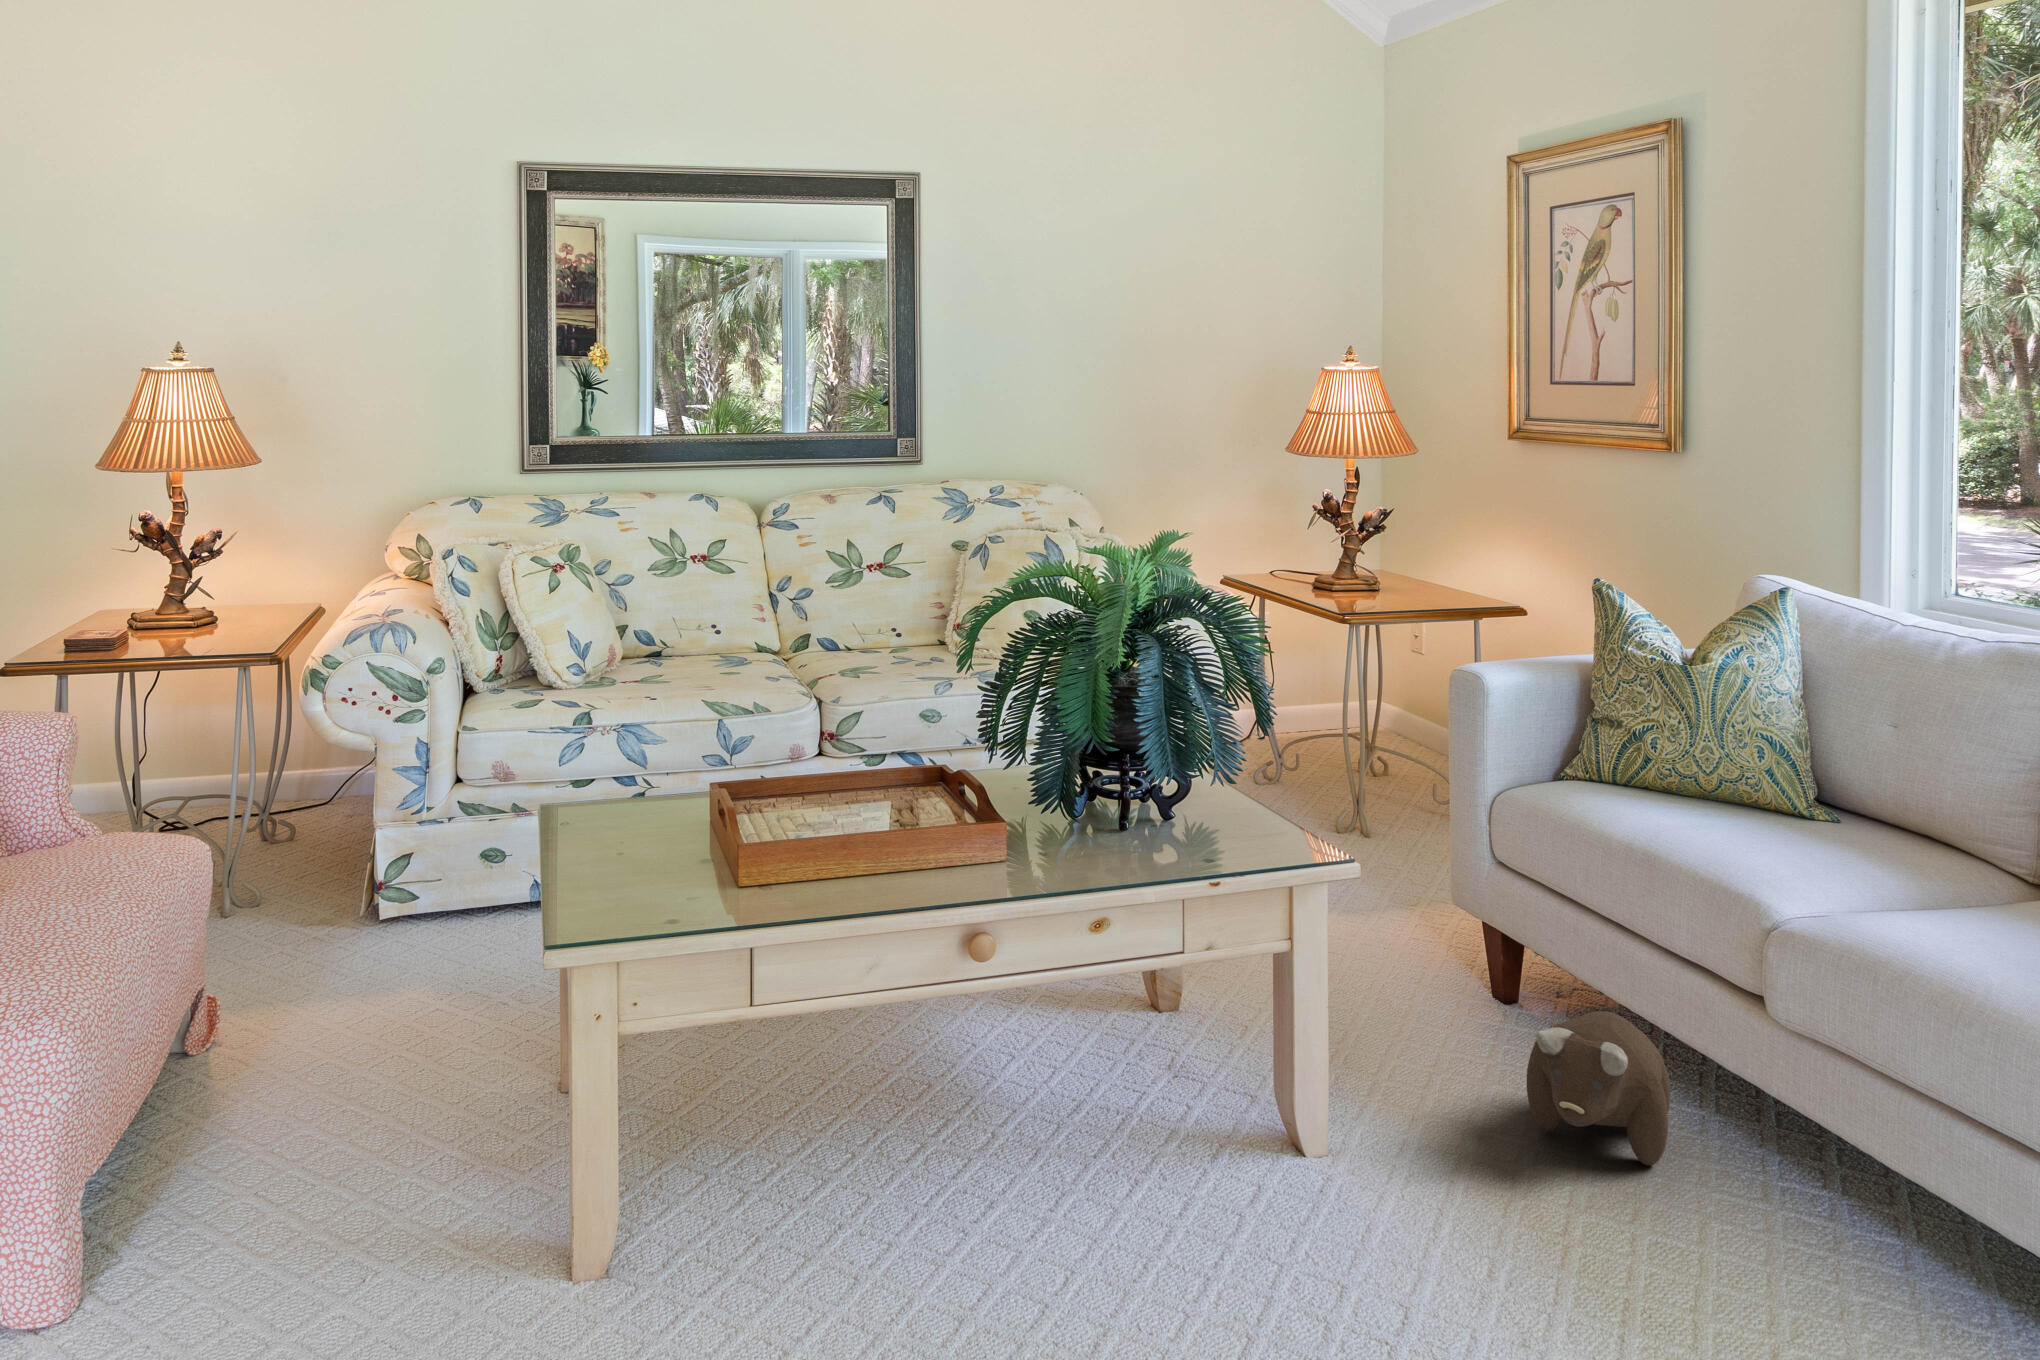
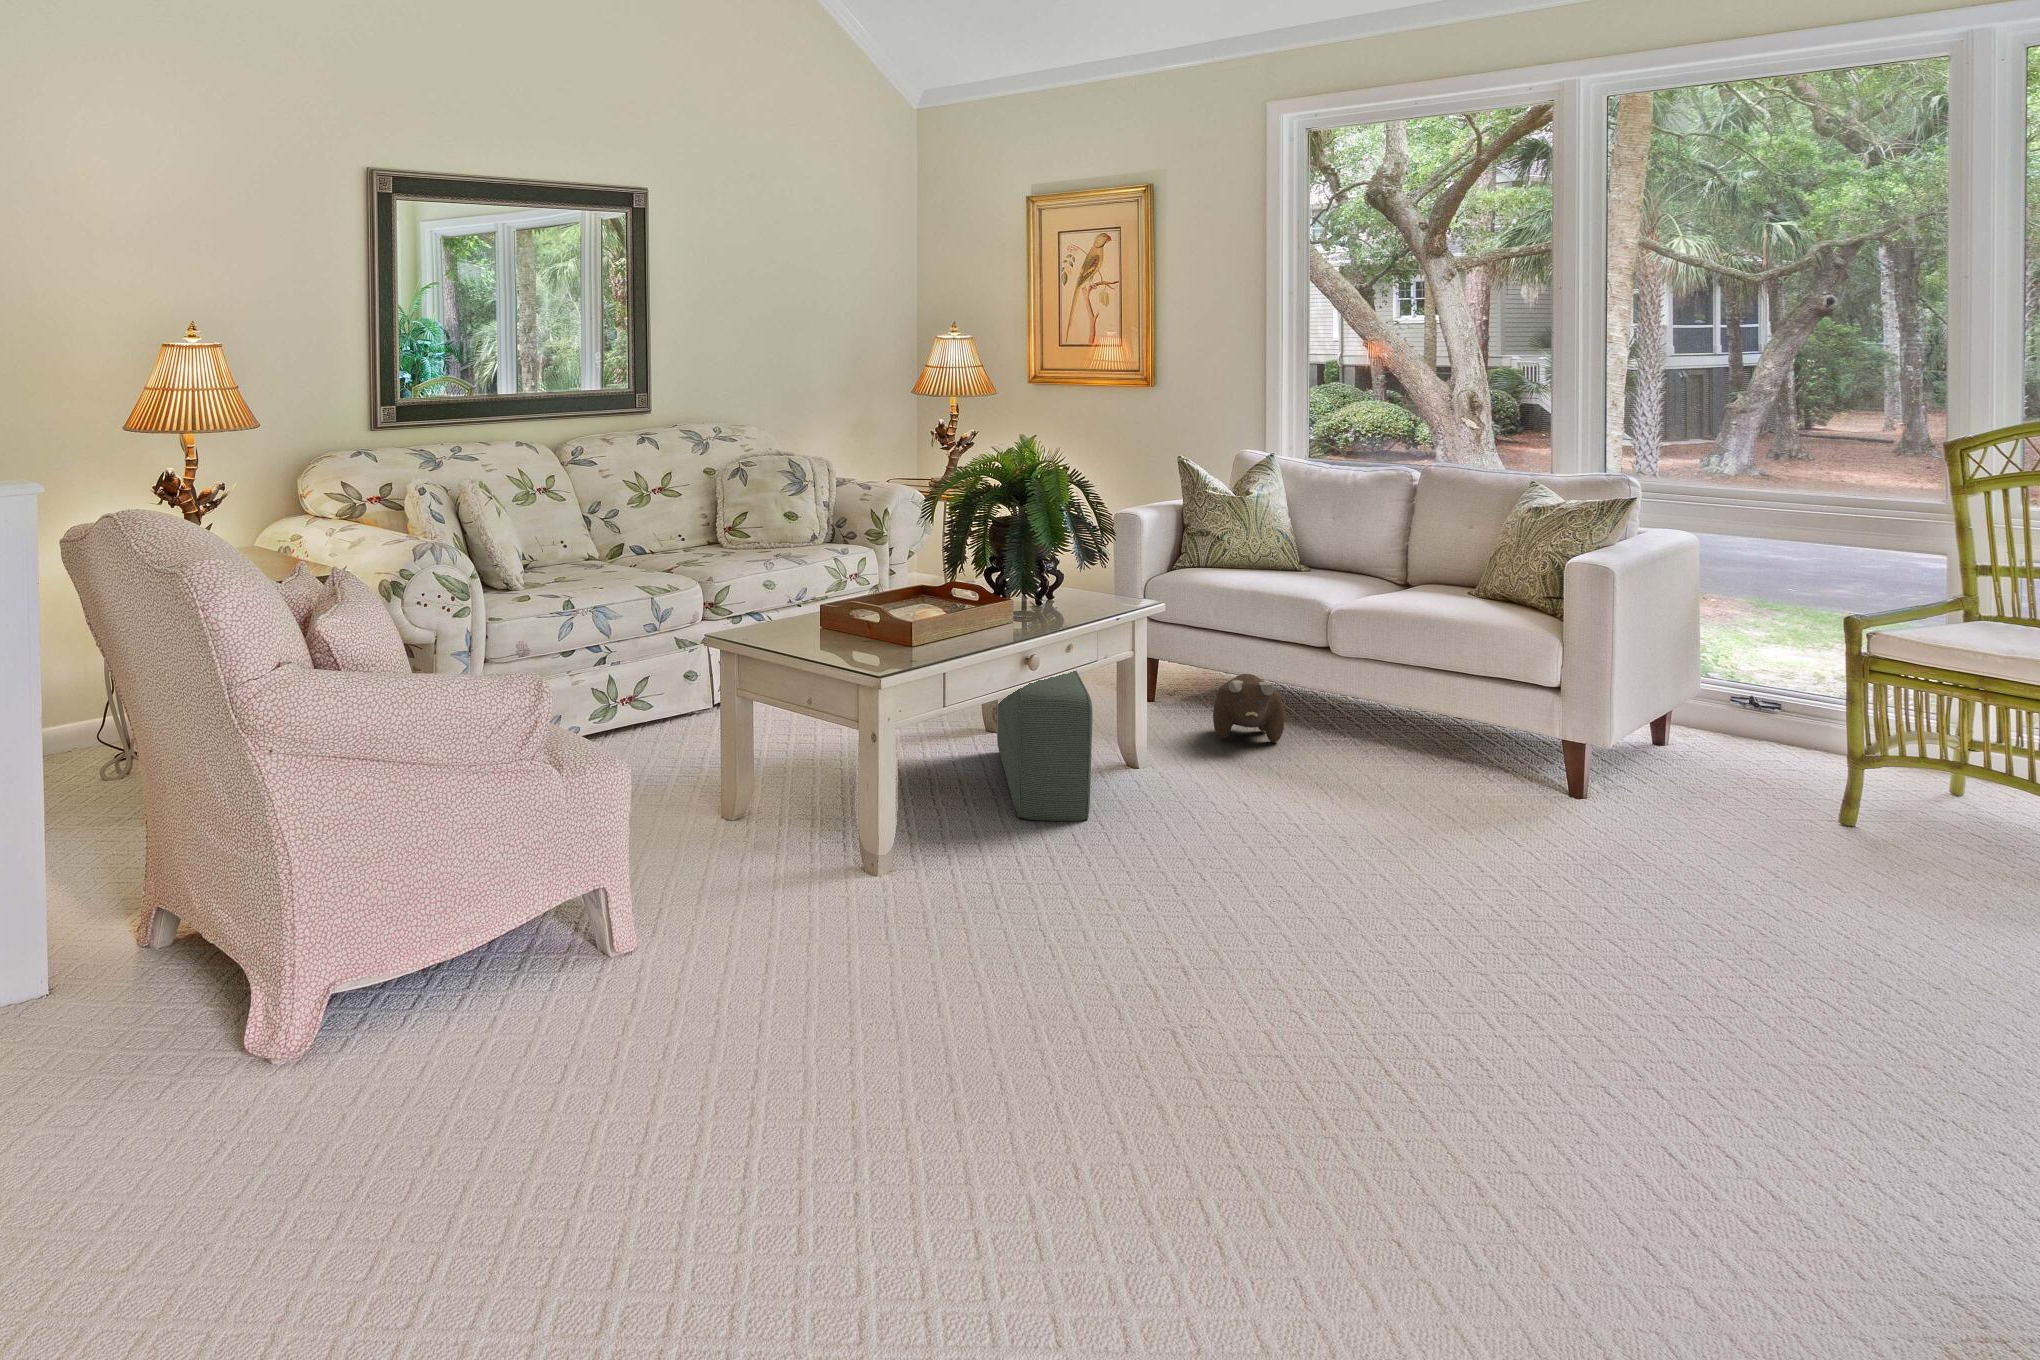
pouf: none [936,883,1215,1286] -> present [997,671,1093,821]

